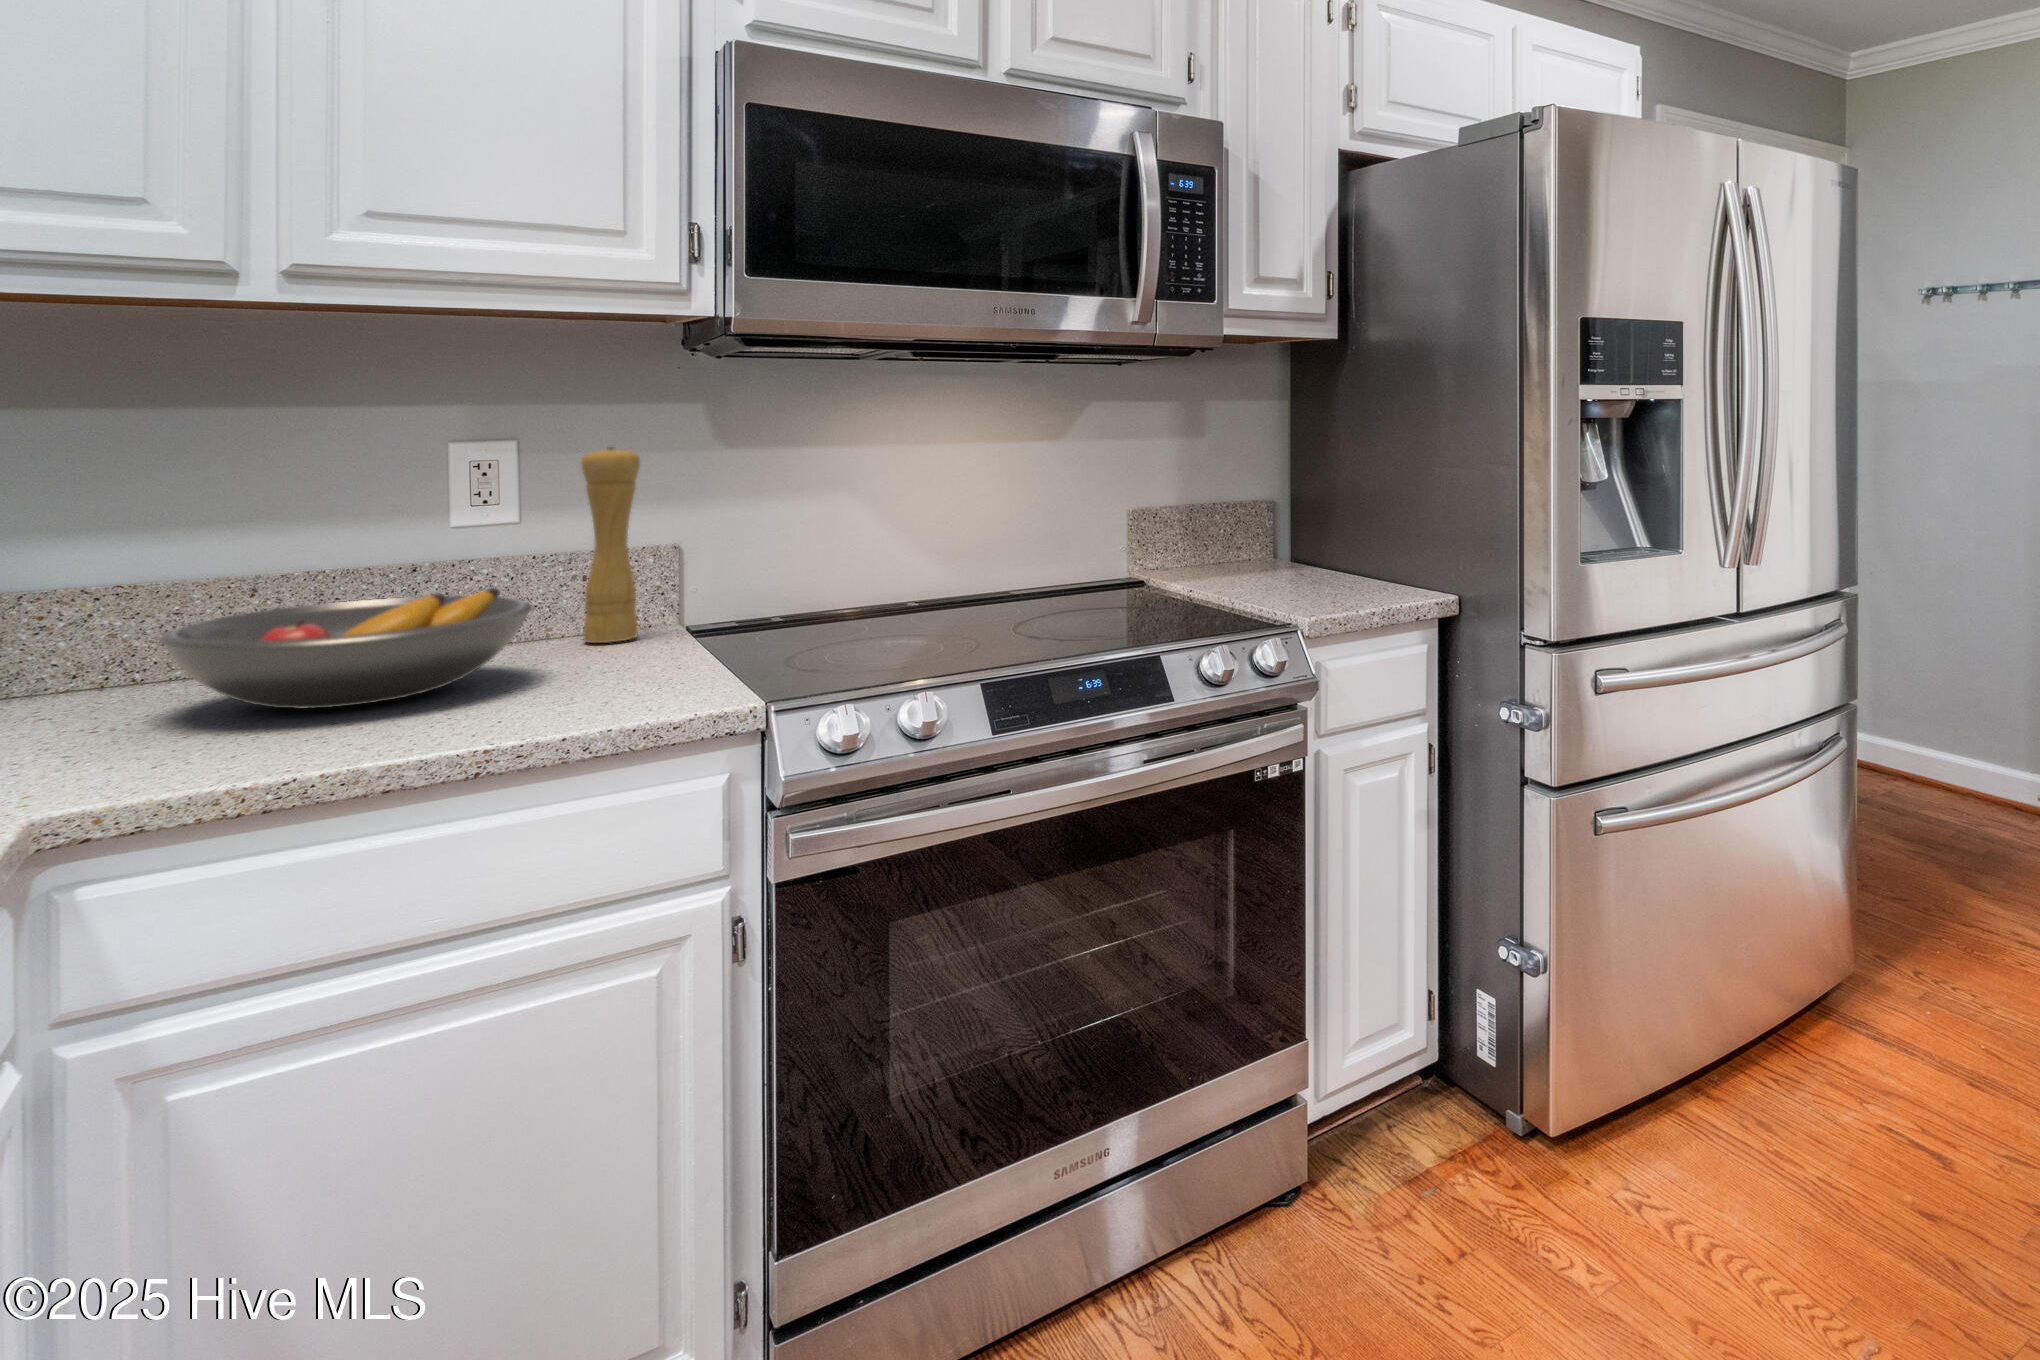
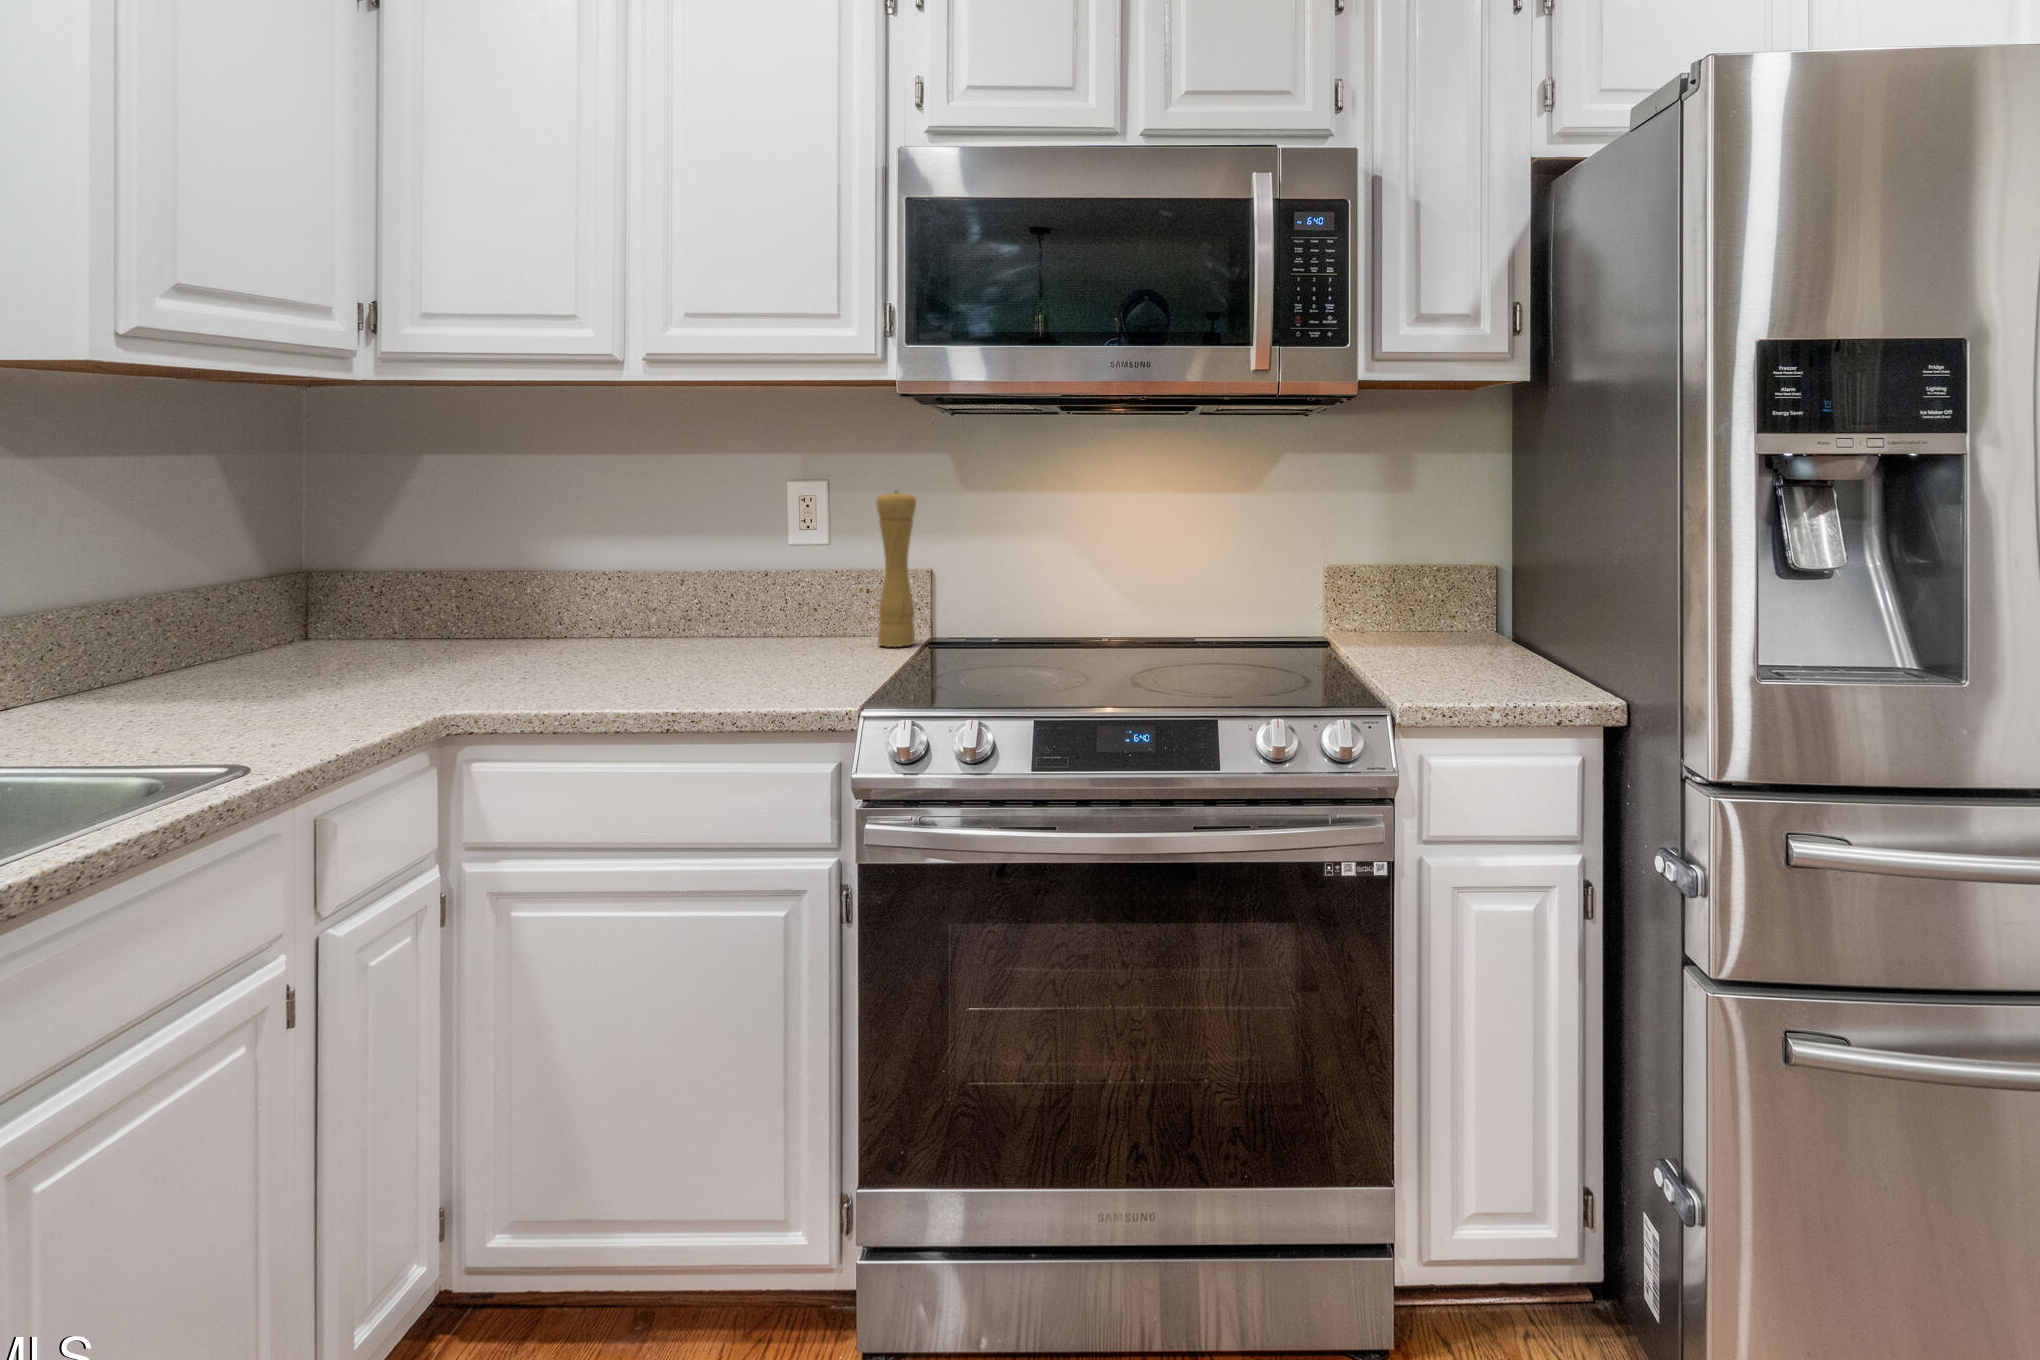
fruit bowl: present [159,588,532,709] -> none [592,595,802,670]

